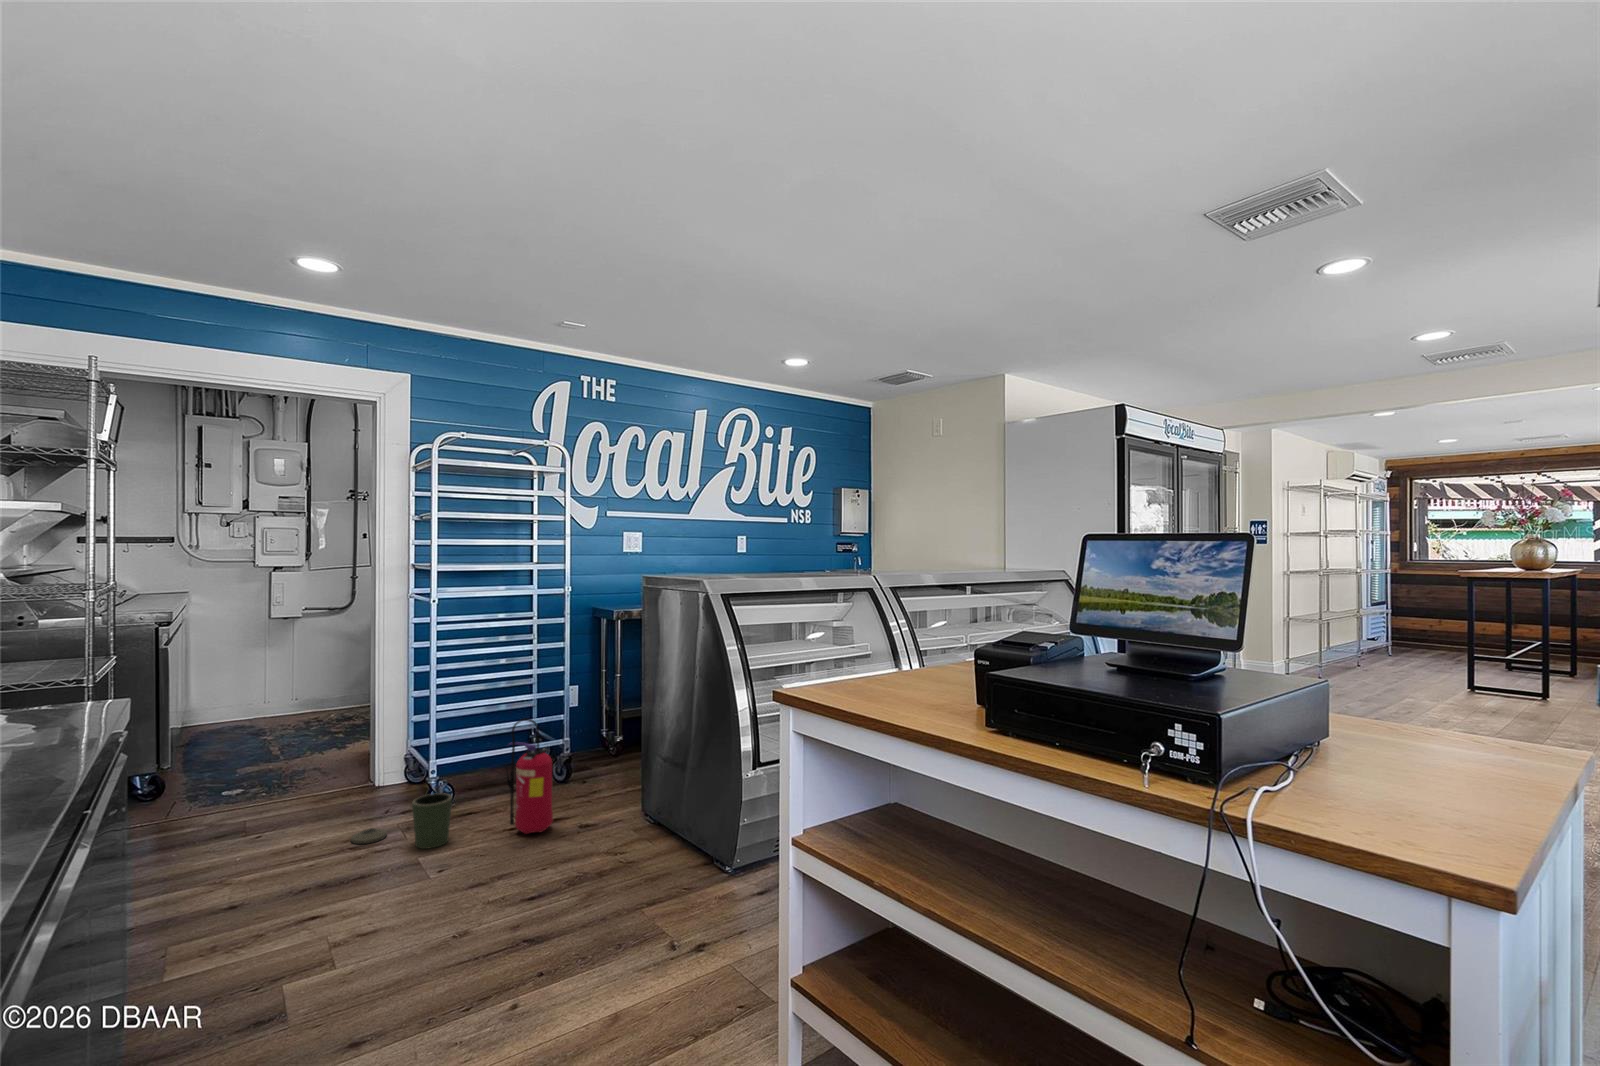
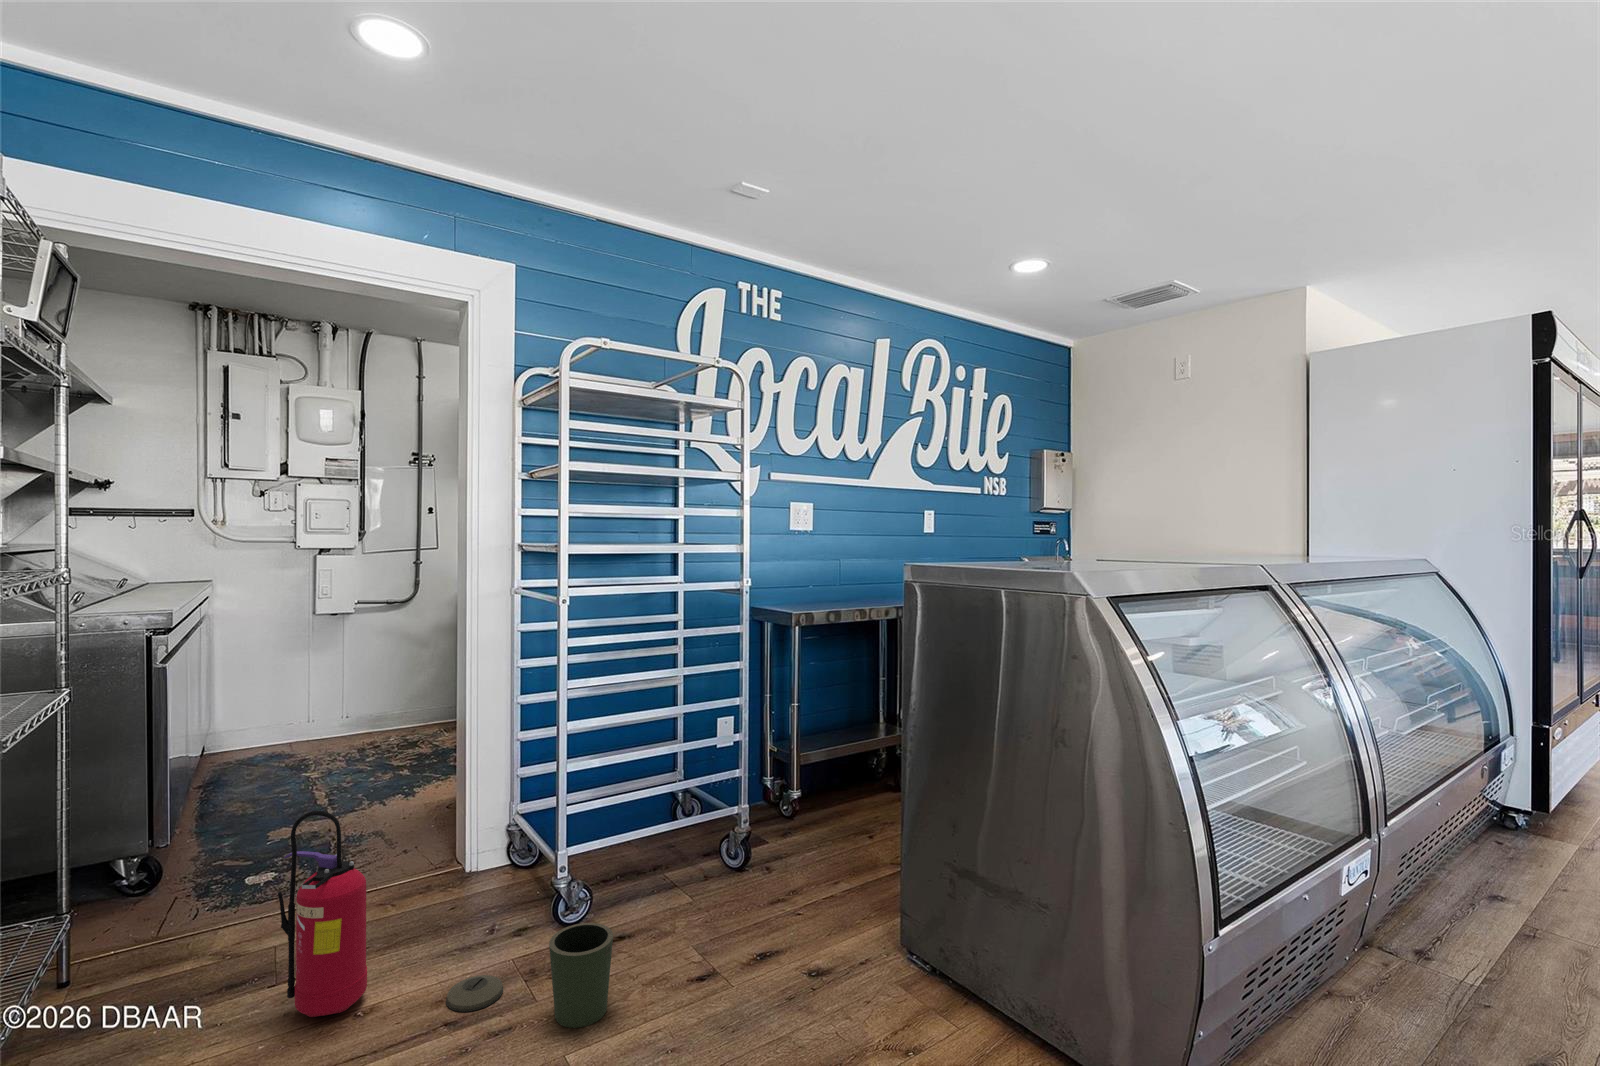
fire extinguisher: present [506,718,553,834] -> present [278,811,367,1017]

